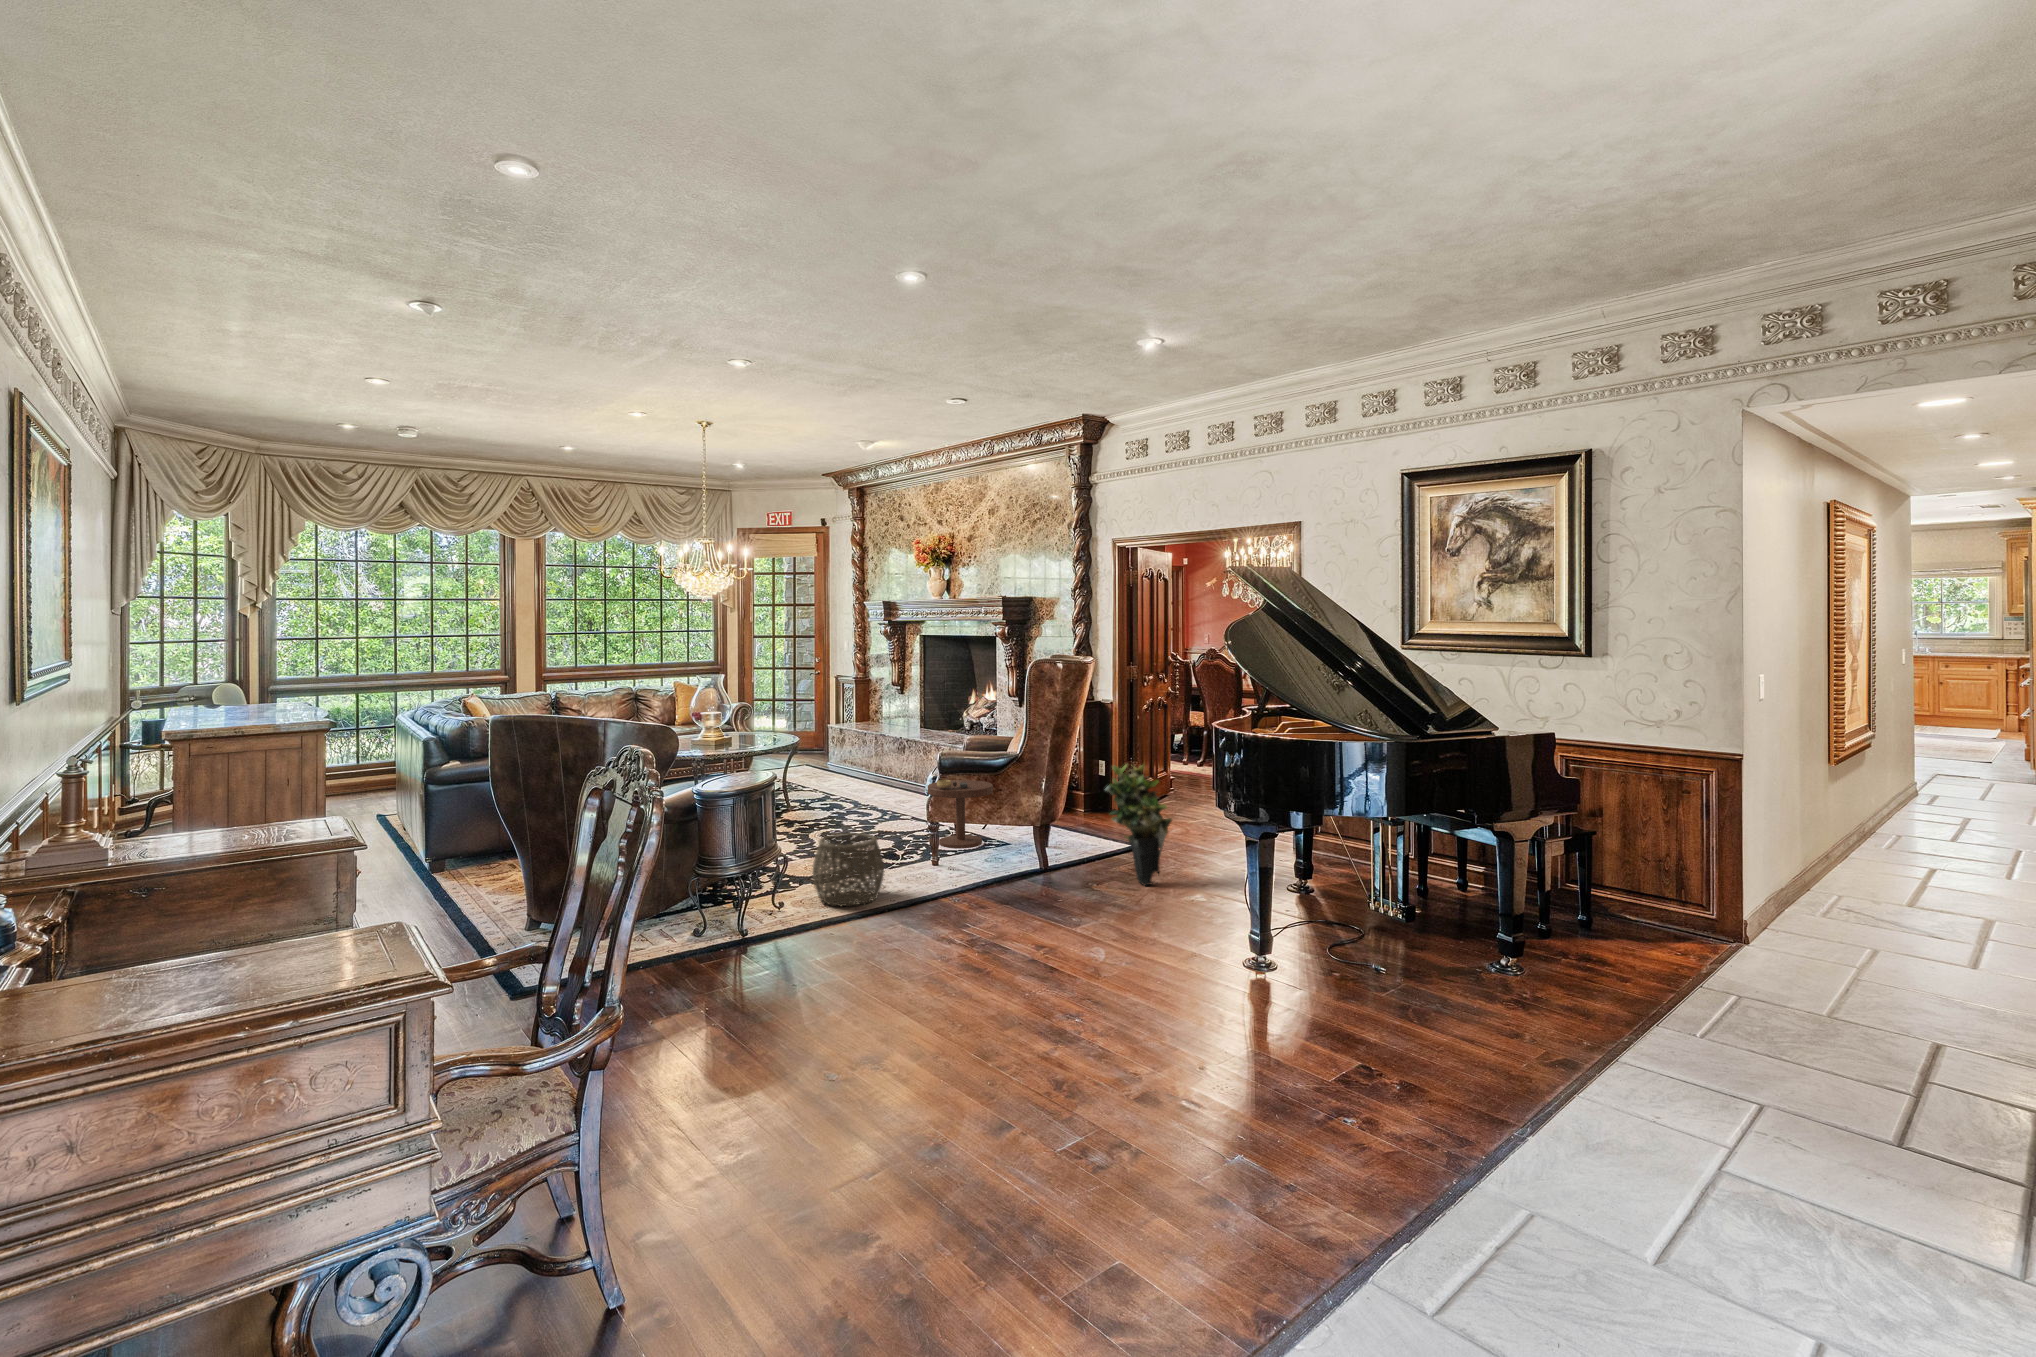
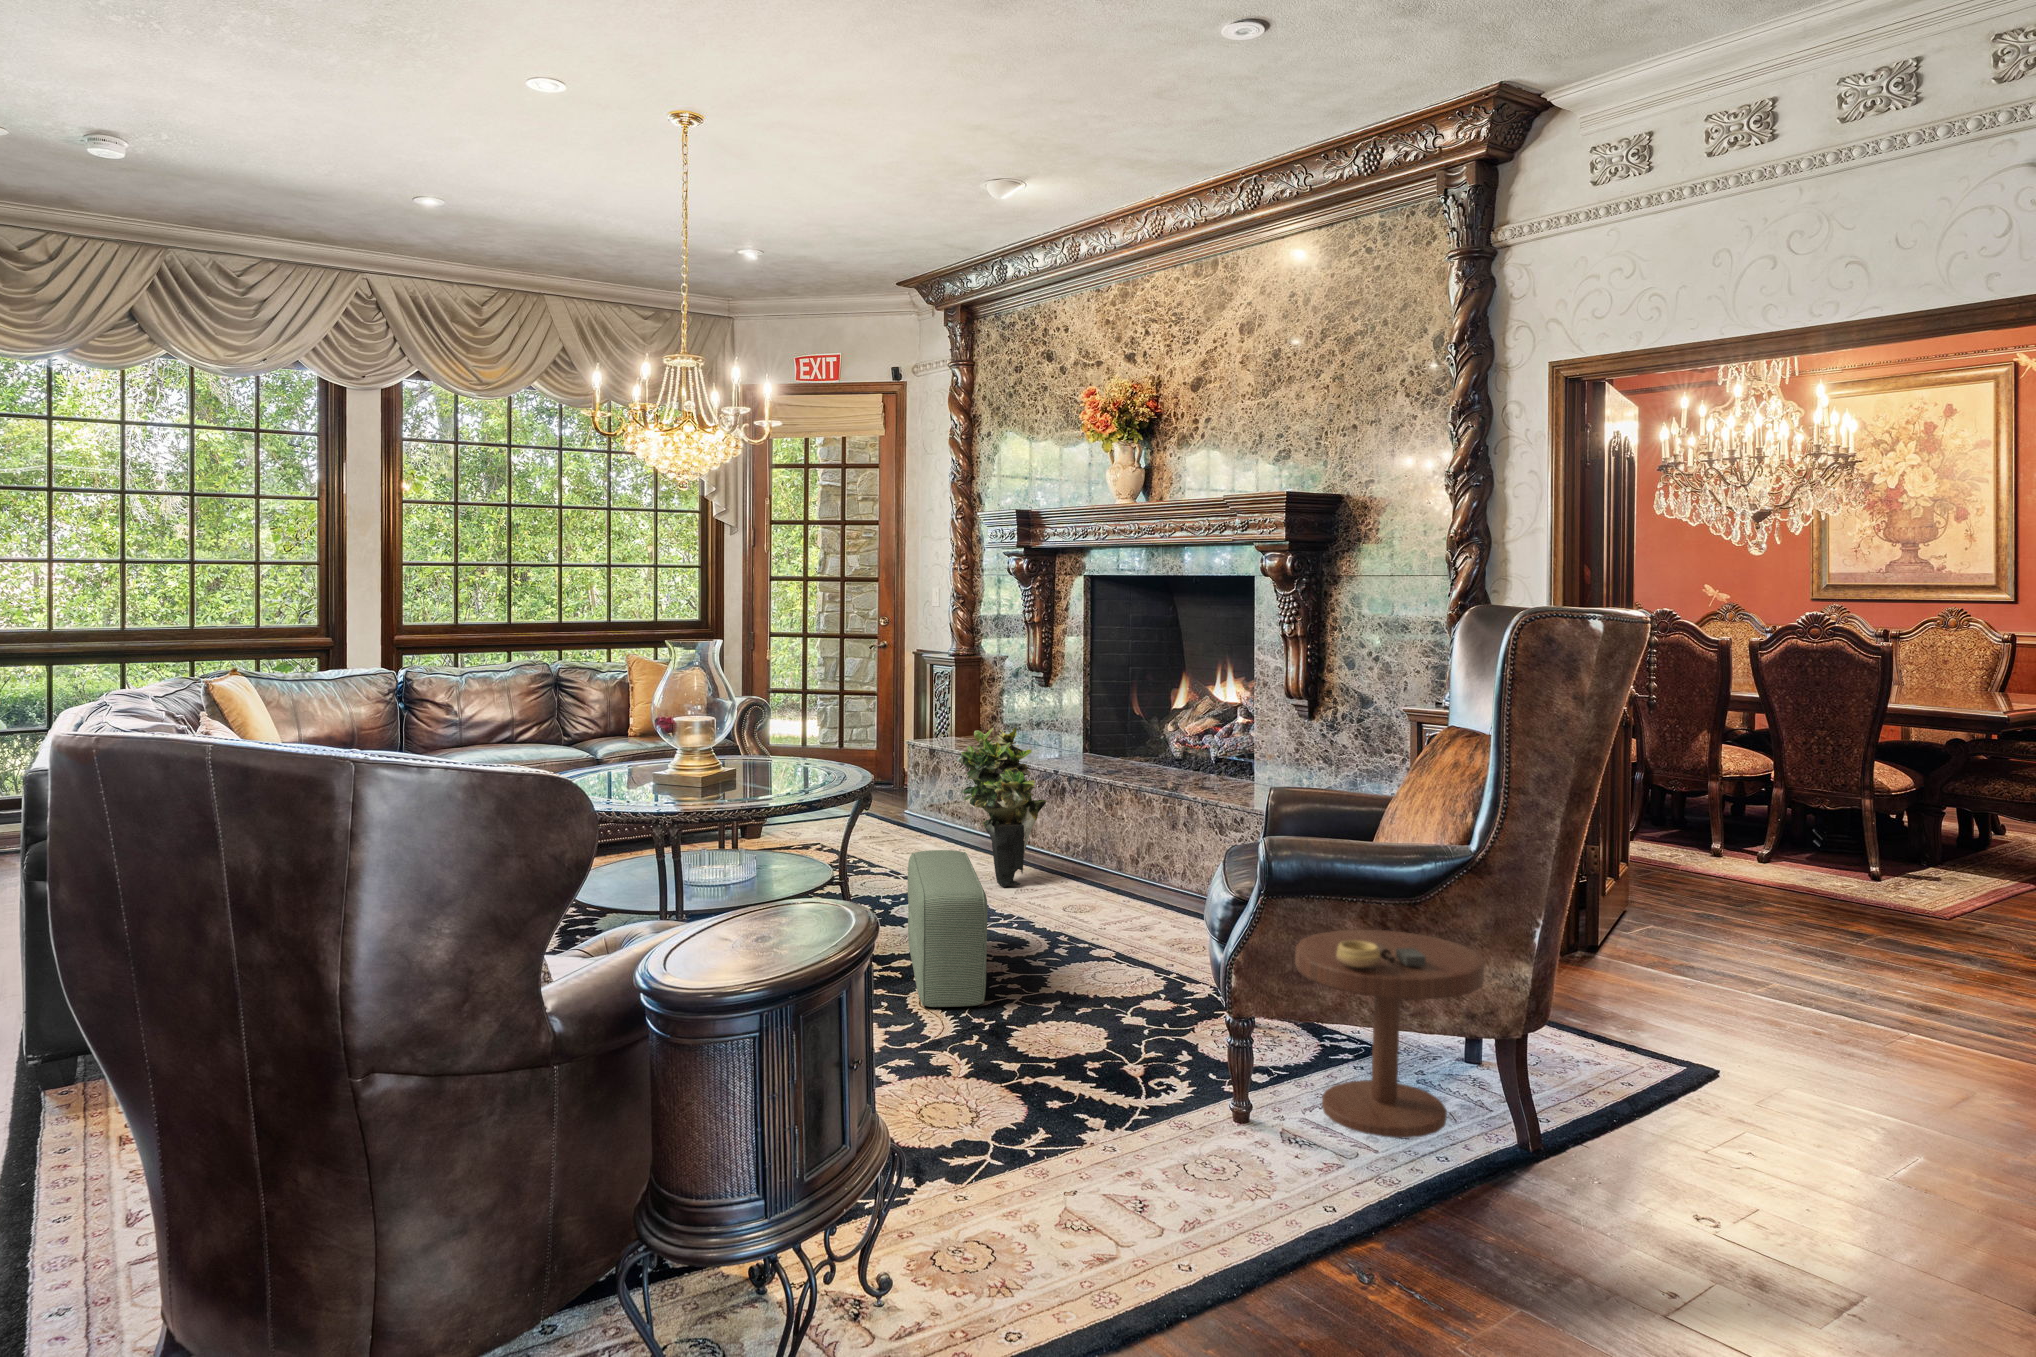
potted plant: present [1105,765,1172,886] -> present [957,728,1047,887]
pouf: none [813,772,845,838] -> present [908,850,987,1007]
woven basket: present [812,833,884,906] -> none [972,1061,1168,1290]

